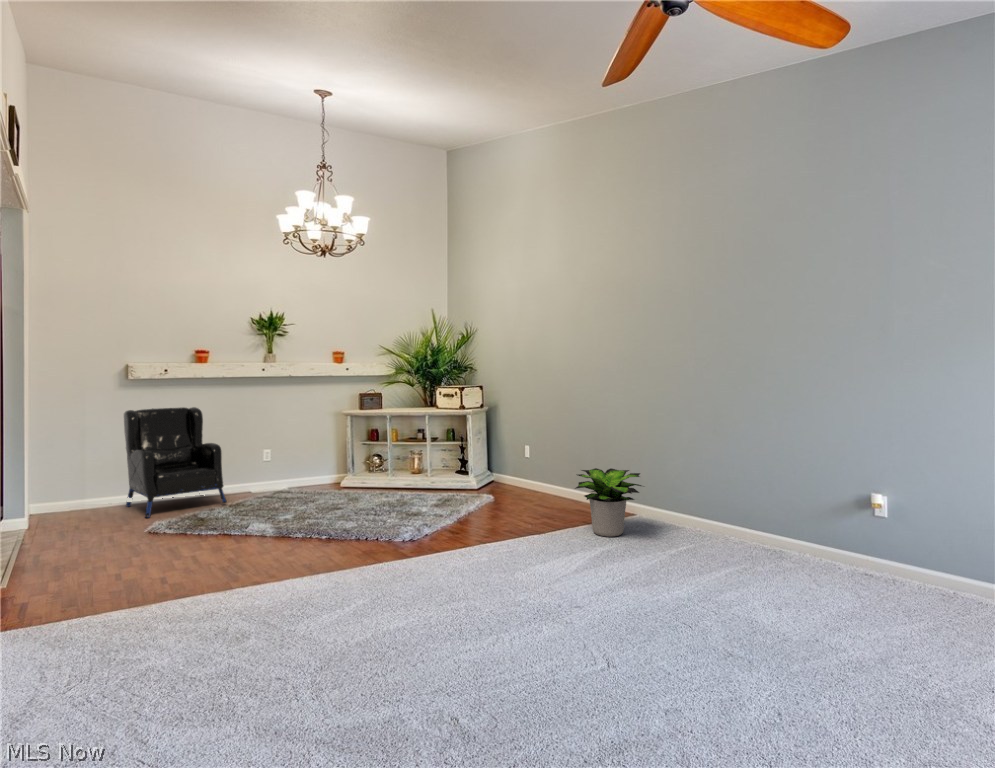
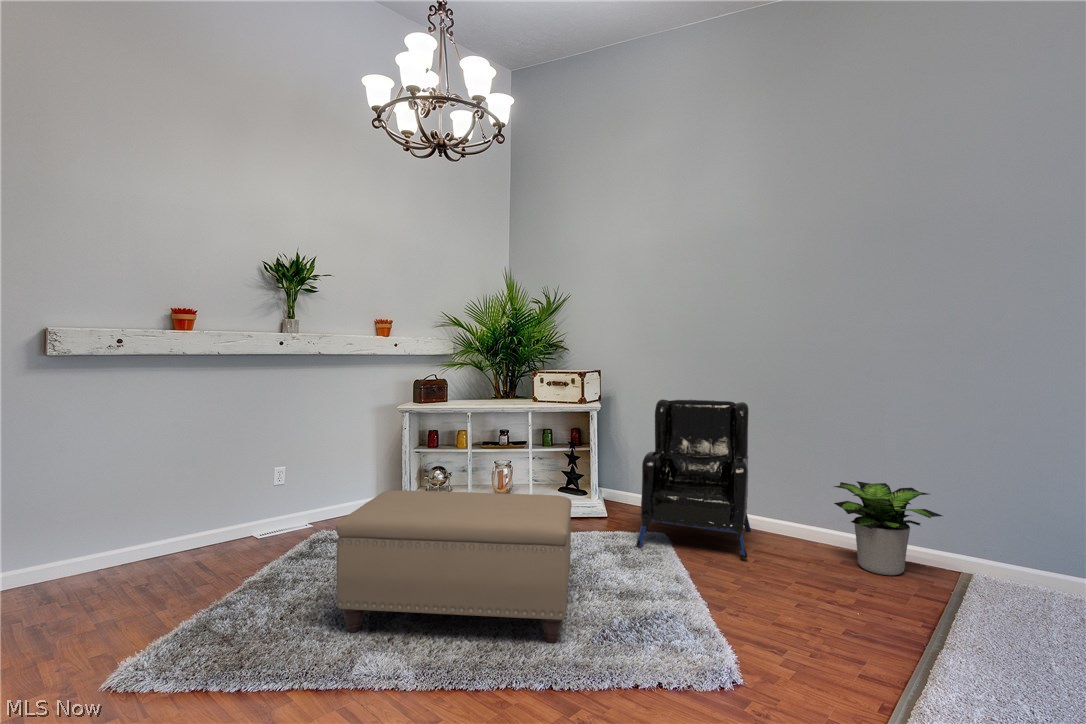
armchair: present [124,407,227,518] -> present [636,400,751,558]
ottoman: none [225,457,374,543] -> present [336,490,572,643]

